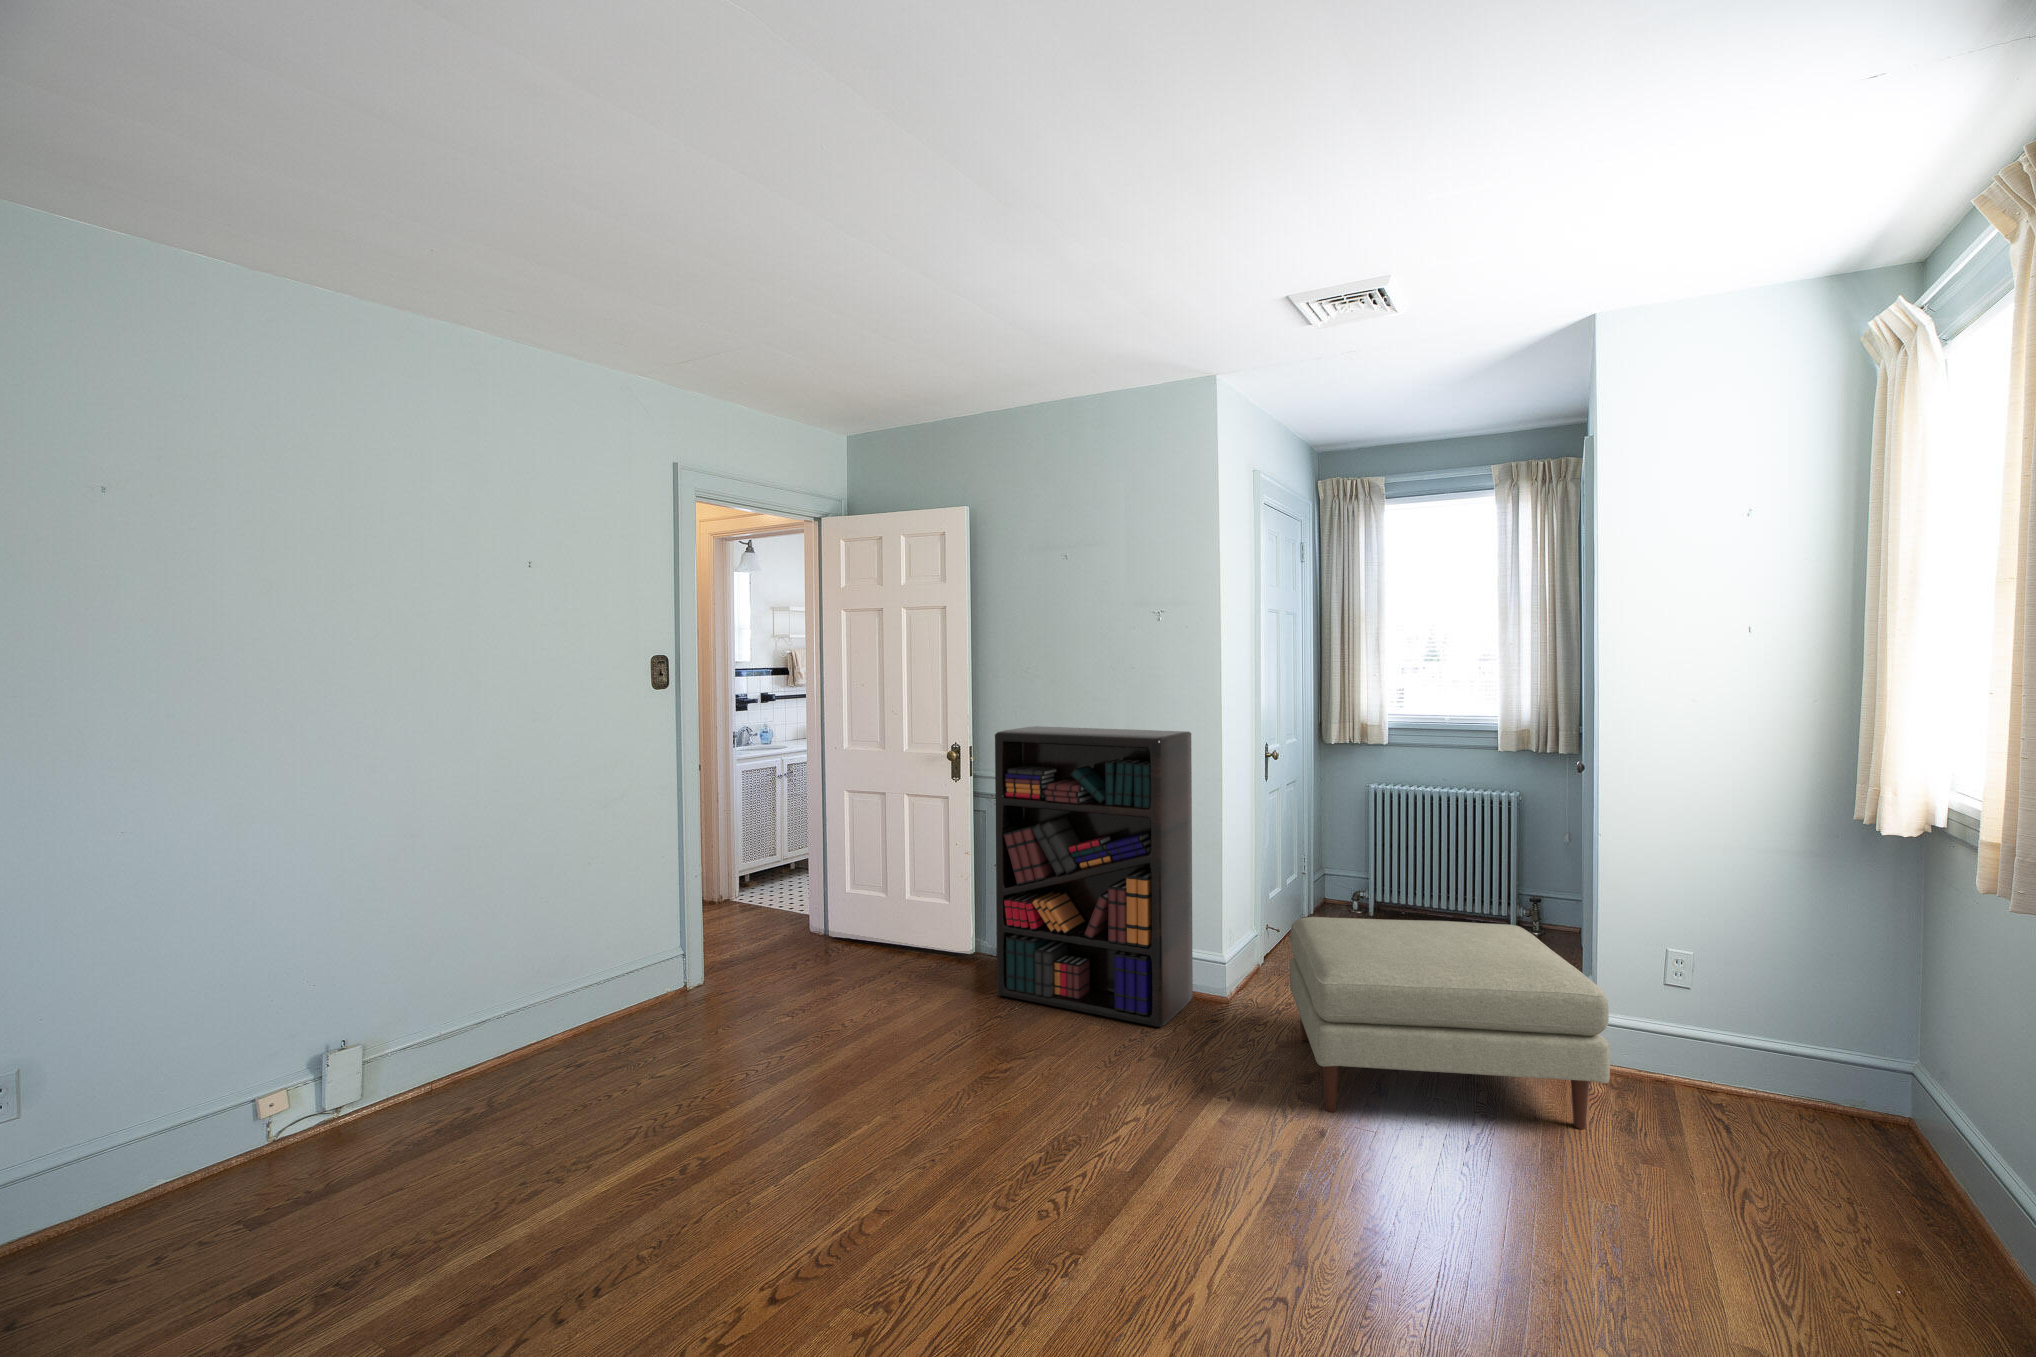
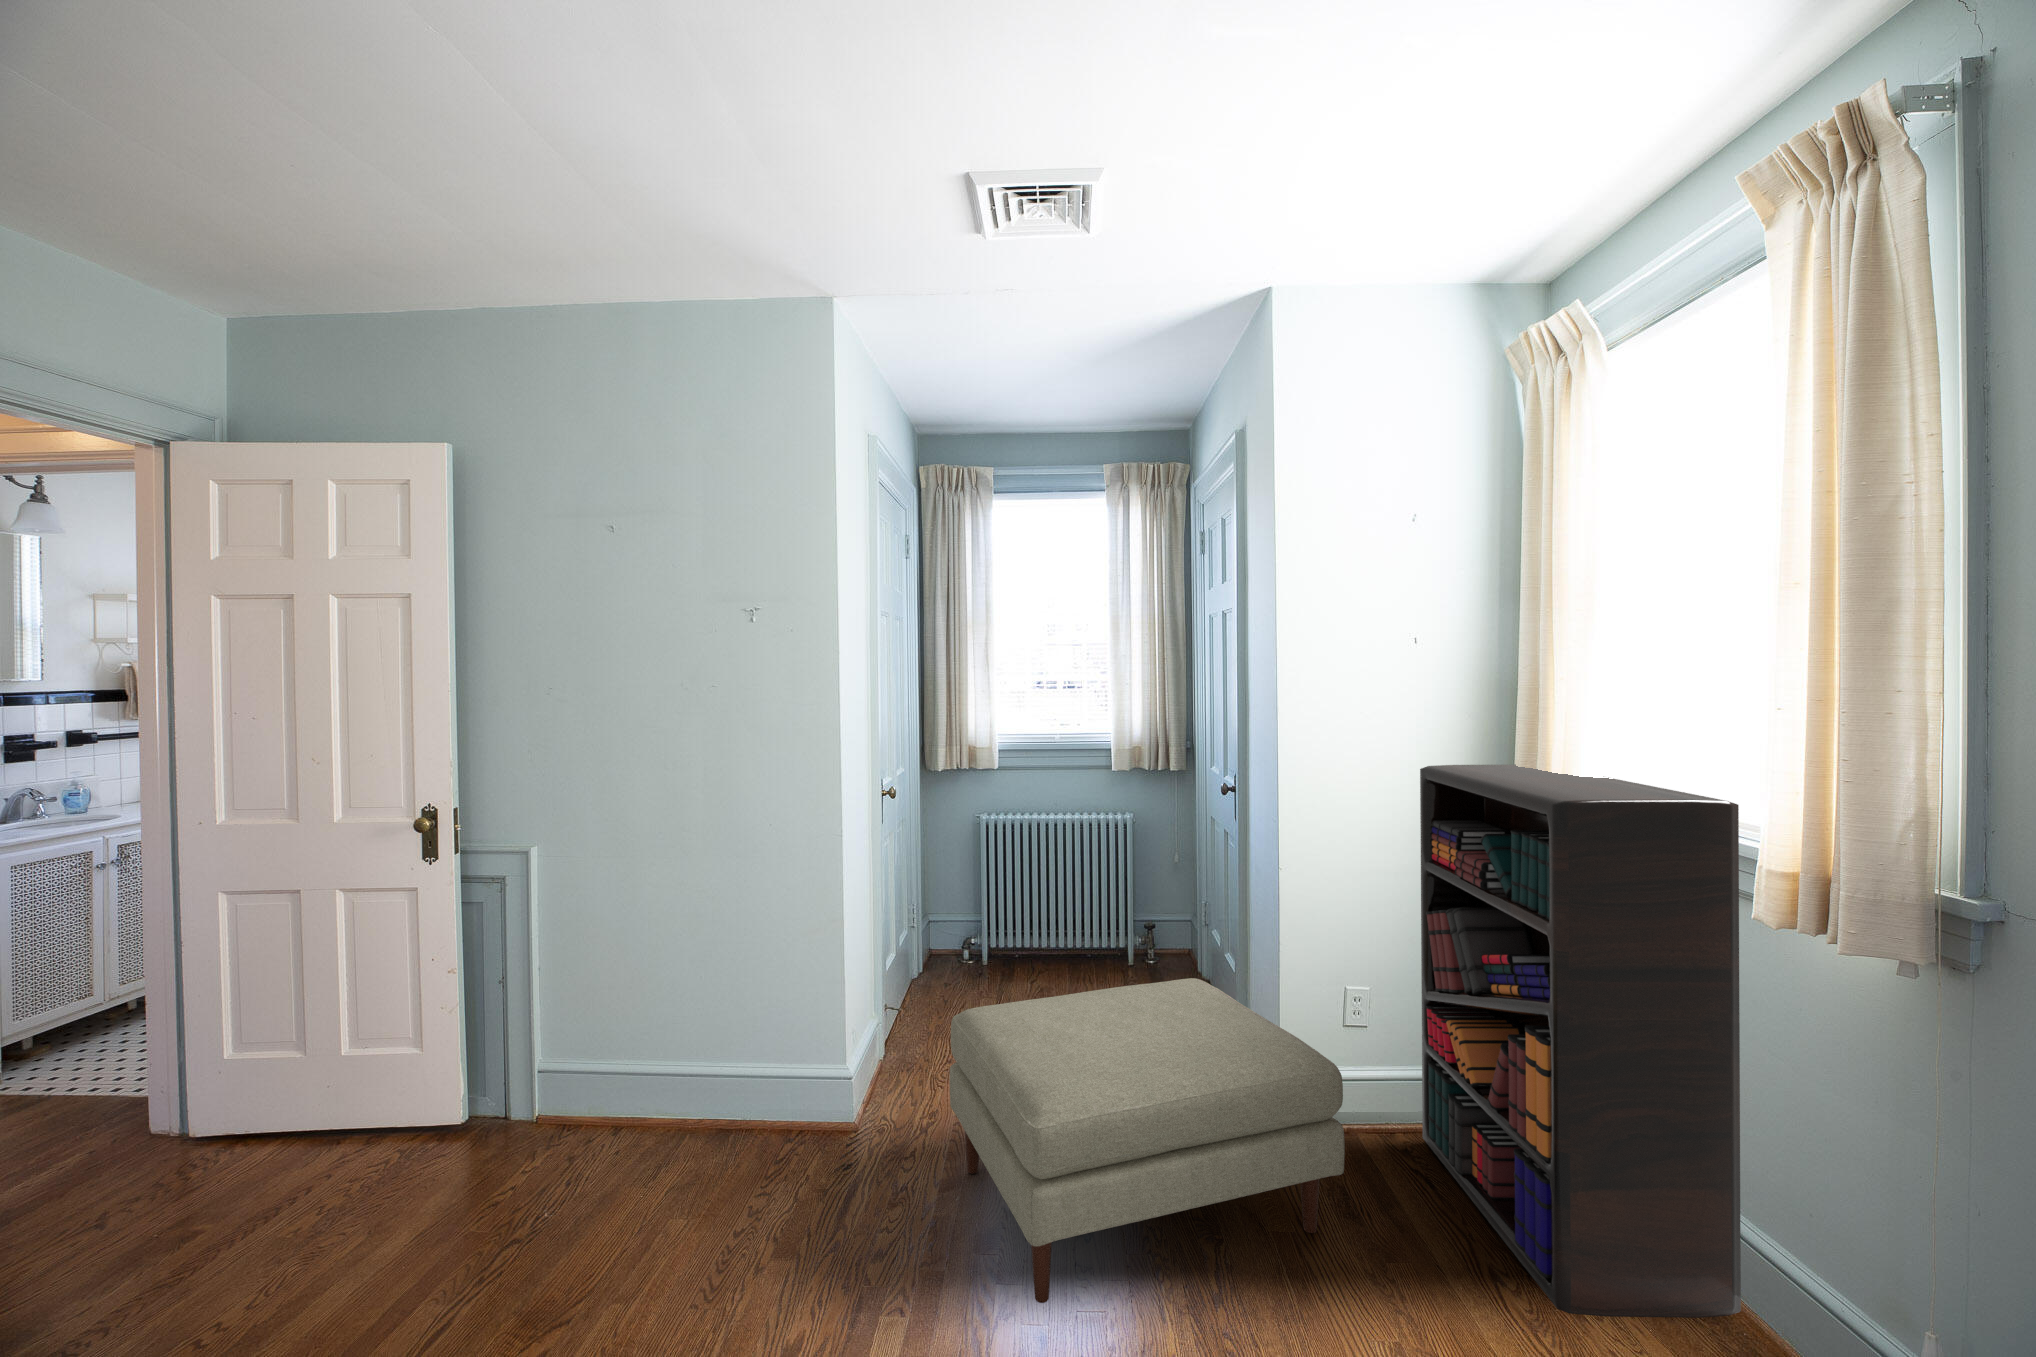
bookshelf: present [995,726,1193,1027] -> present [1420,764,1741,1318]

